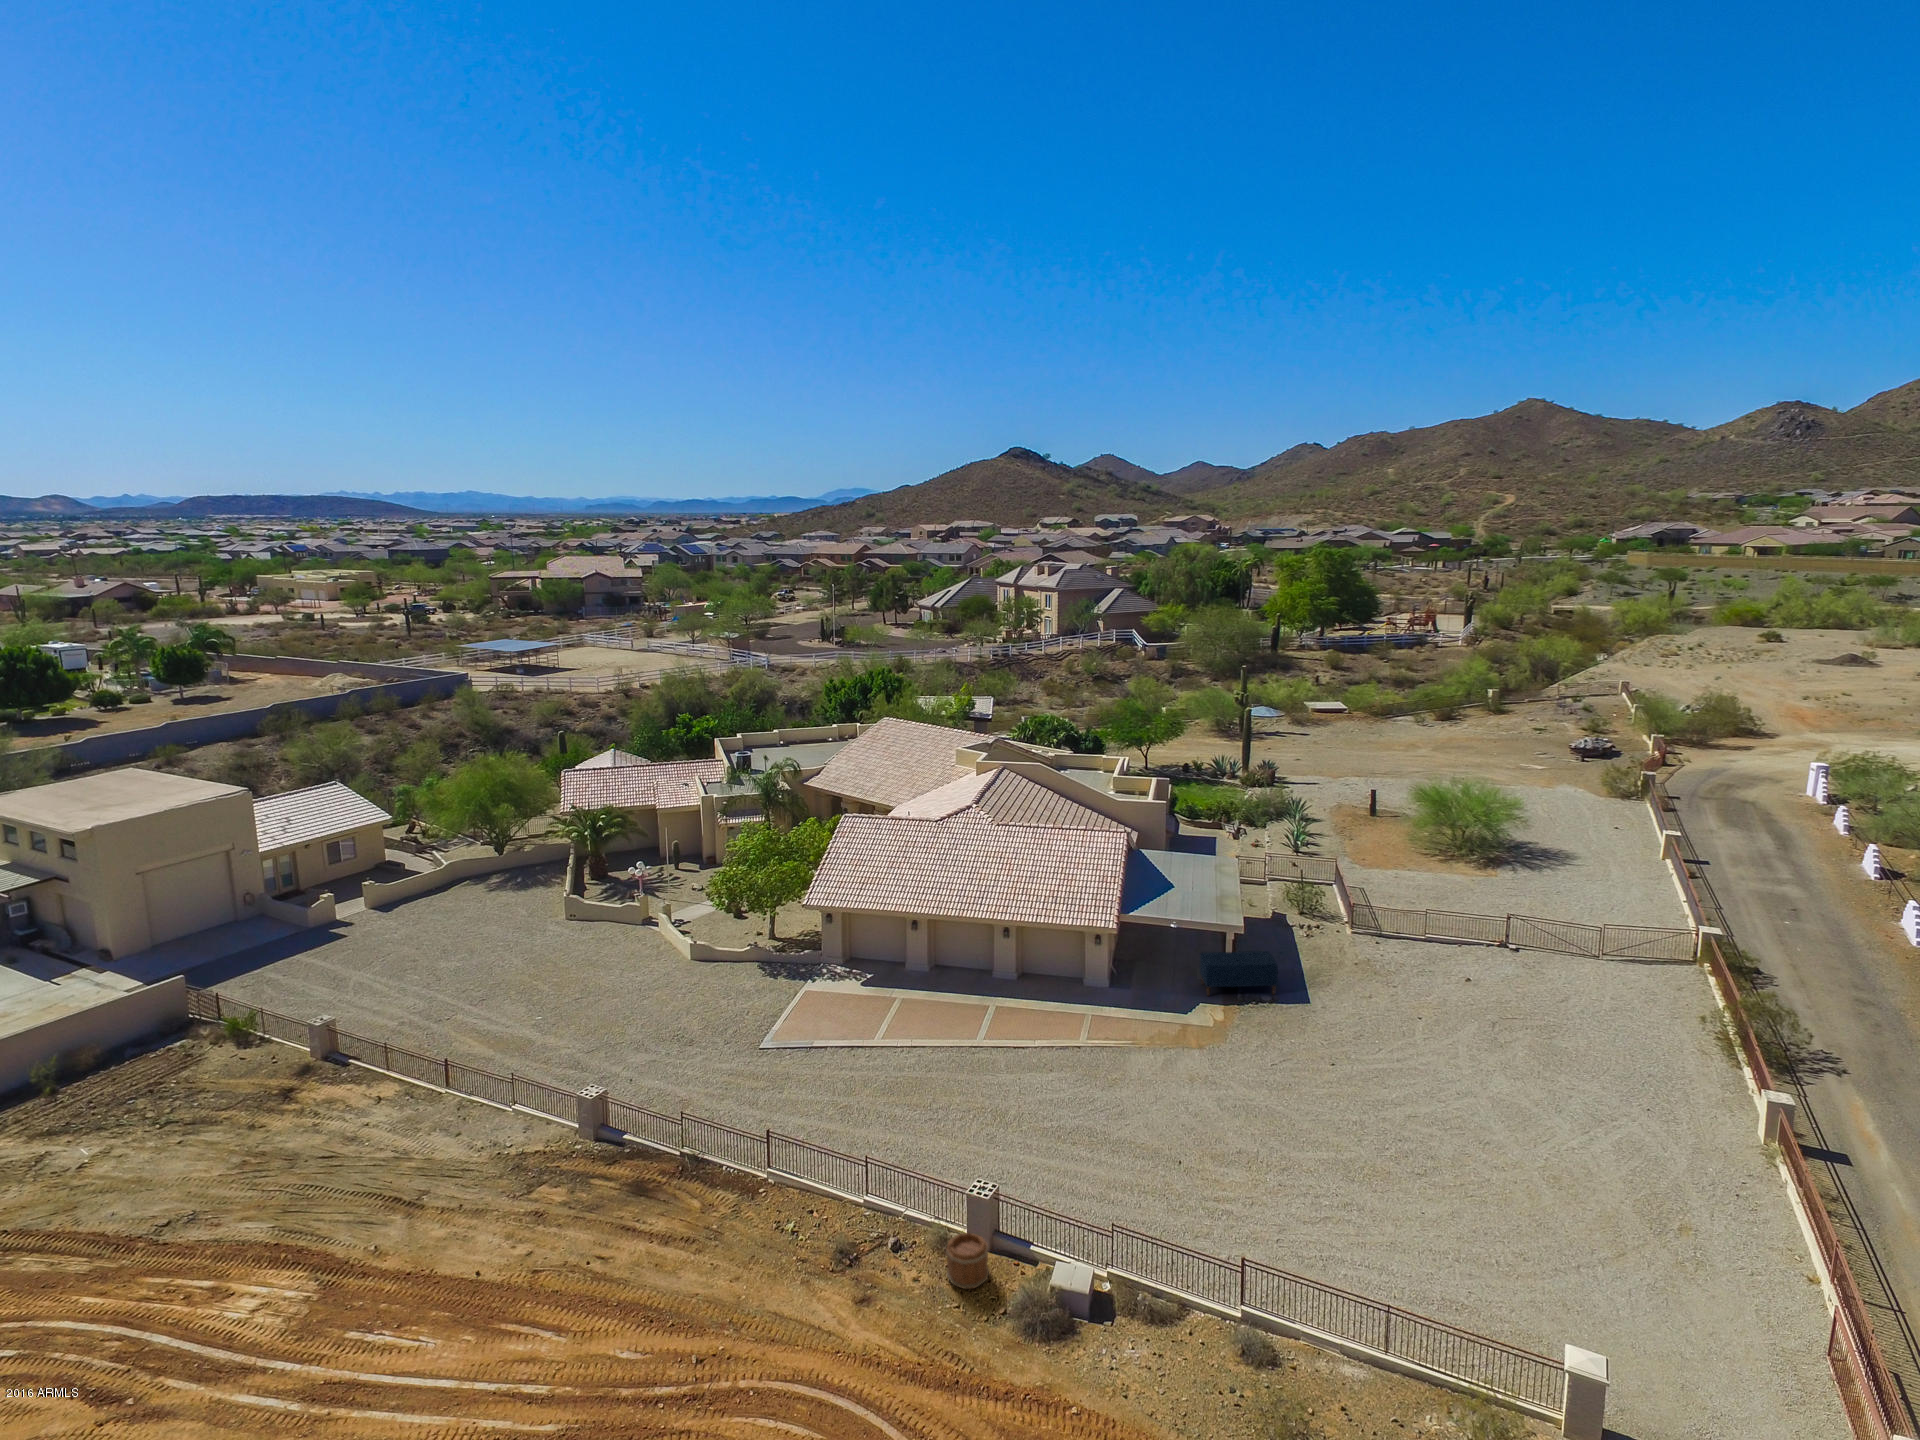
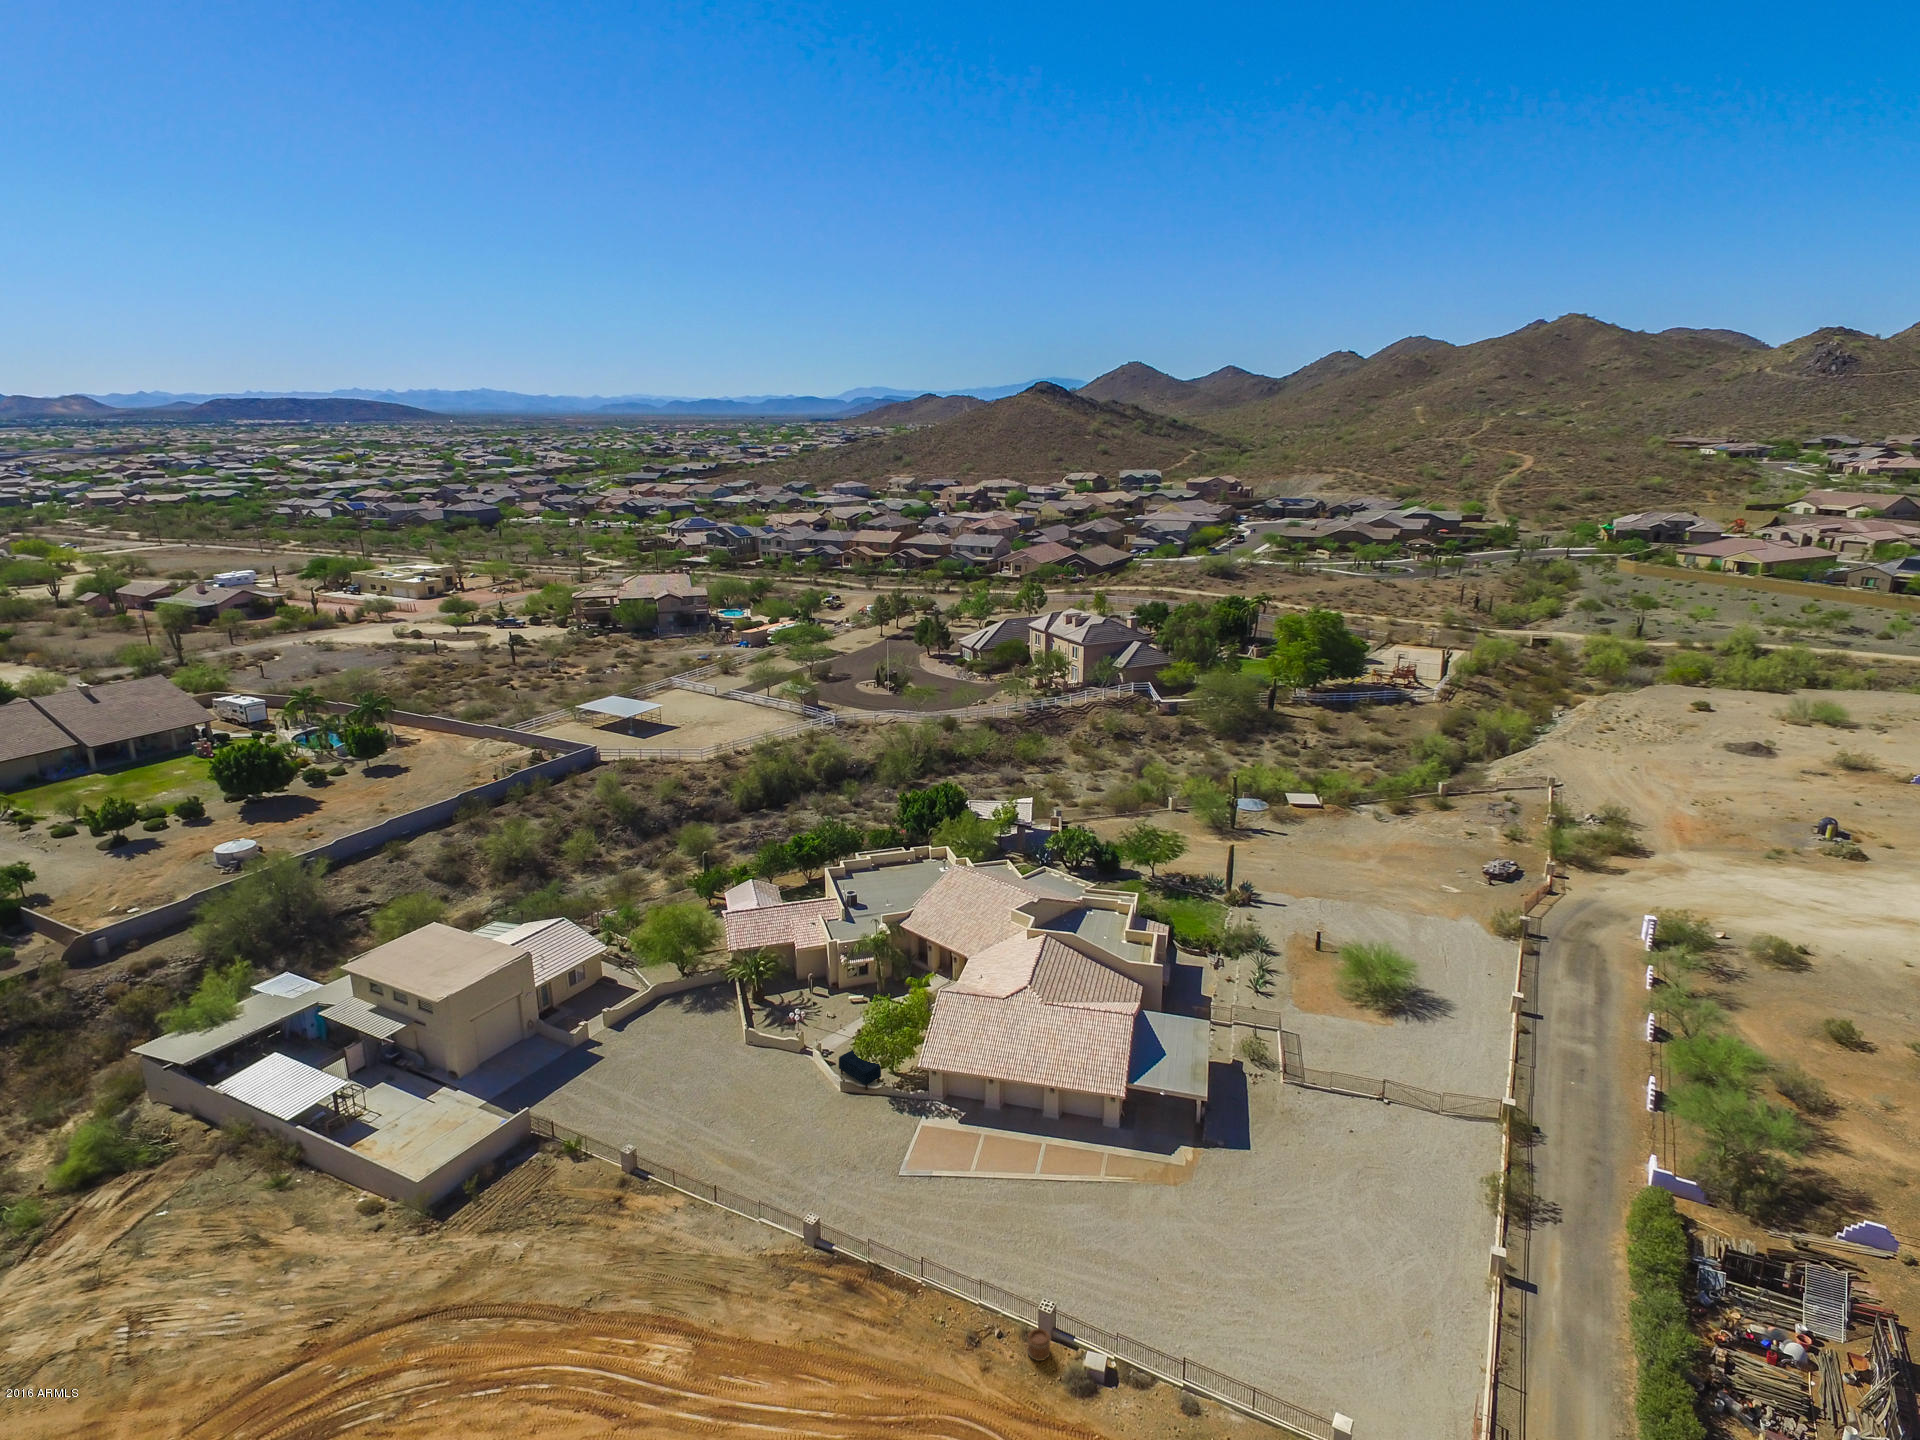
bench: present [1200,951,1278,996] -> present [839,1050,881,1090]

